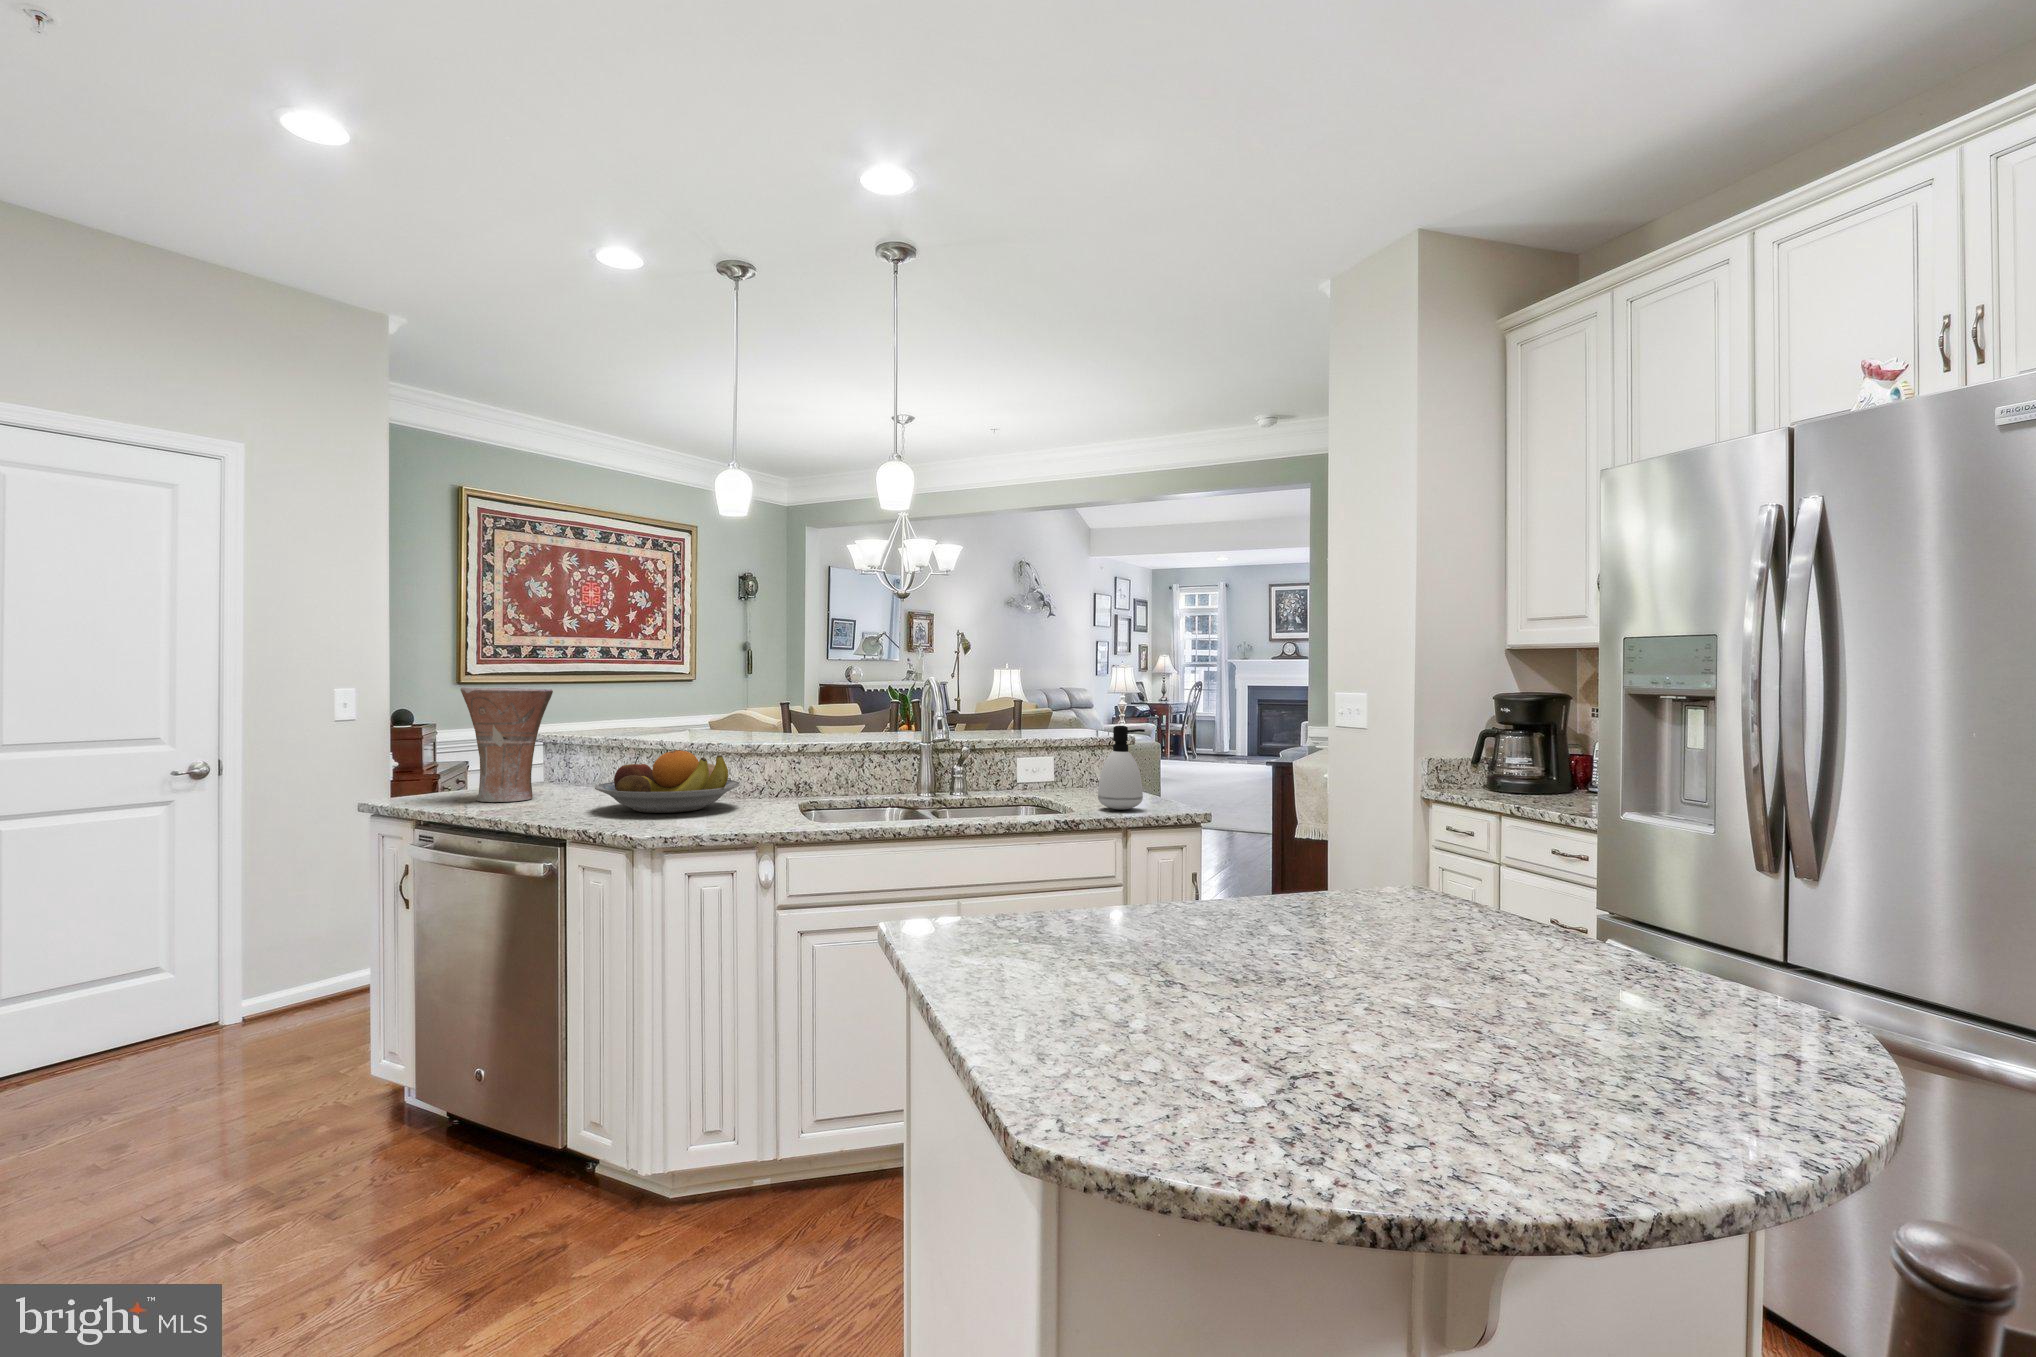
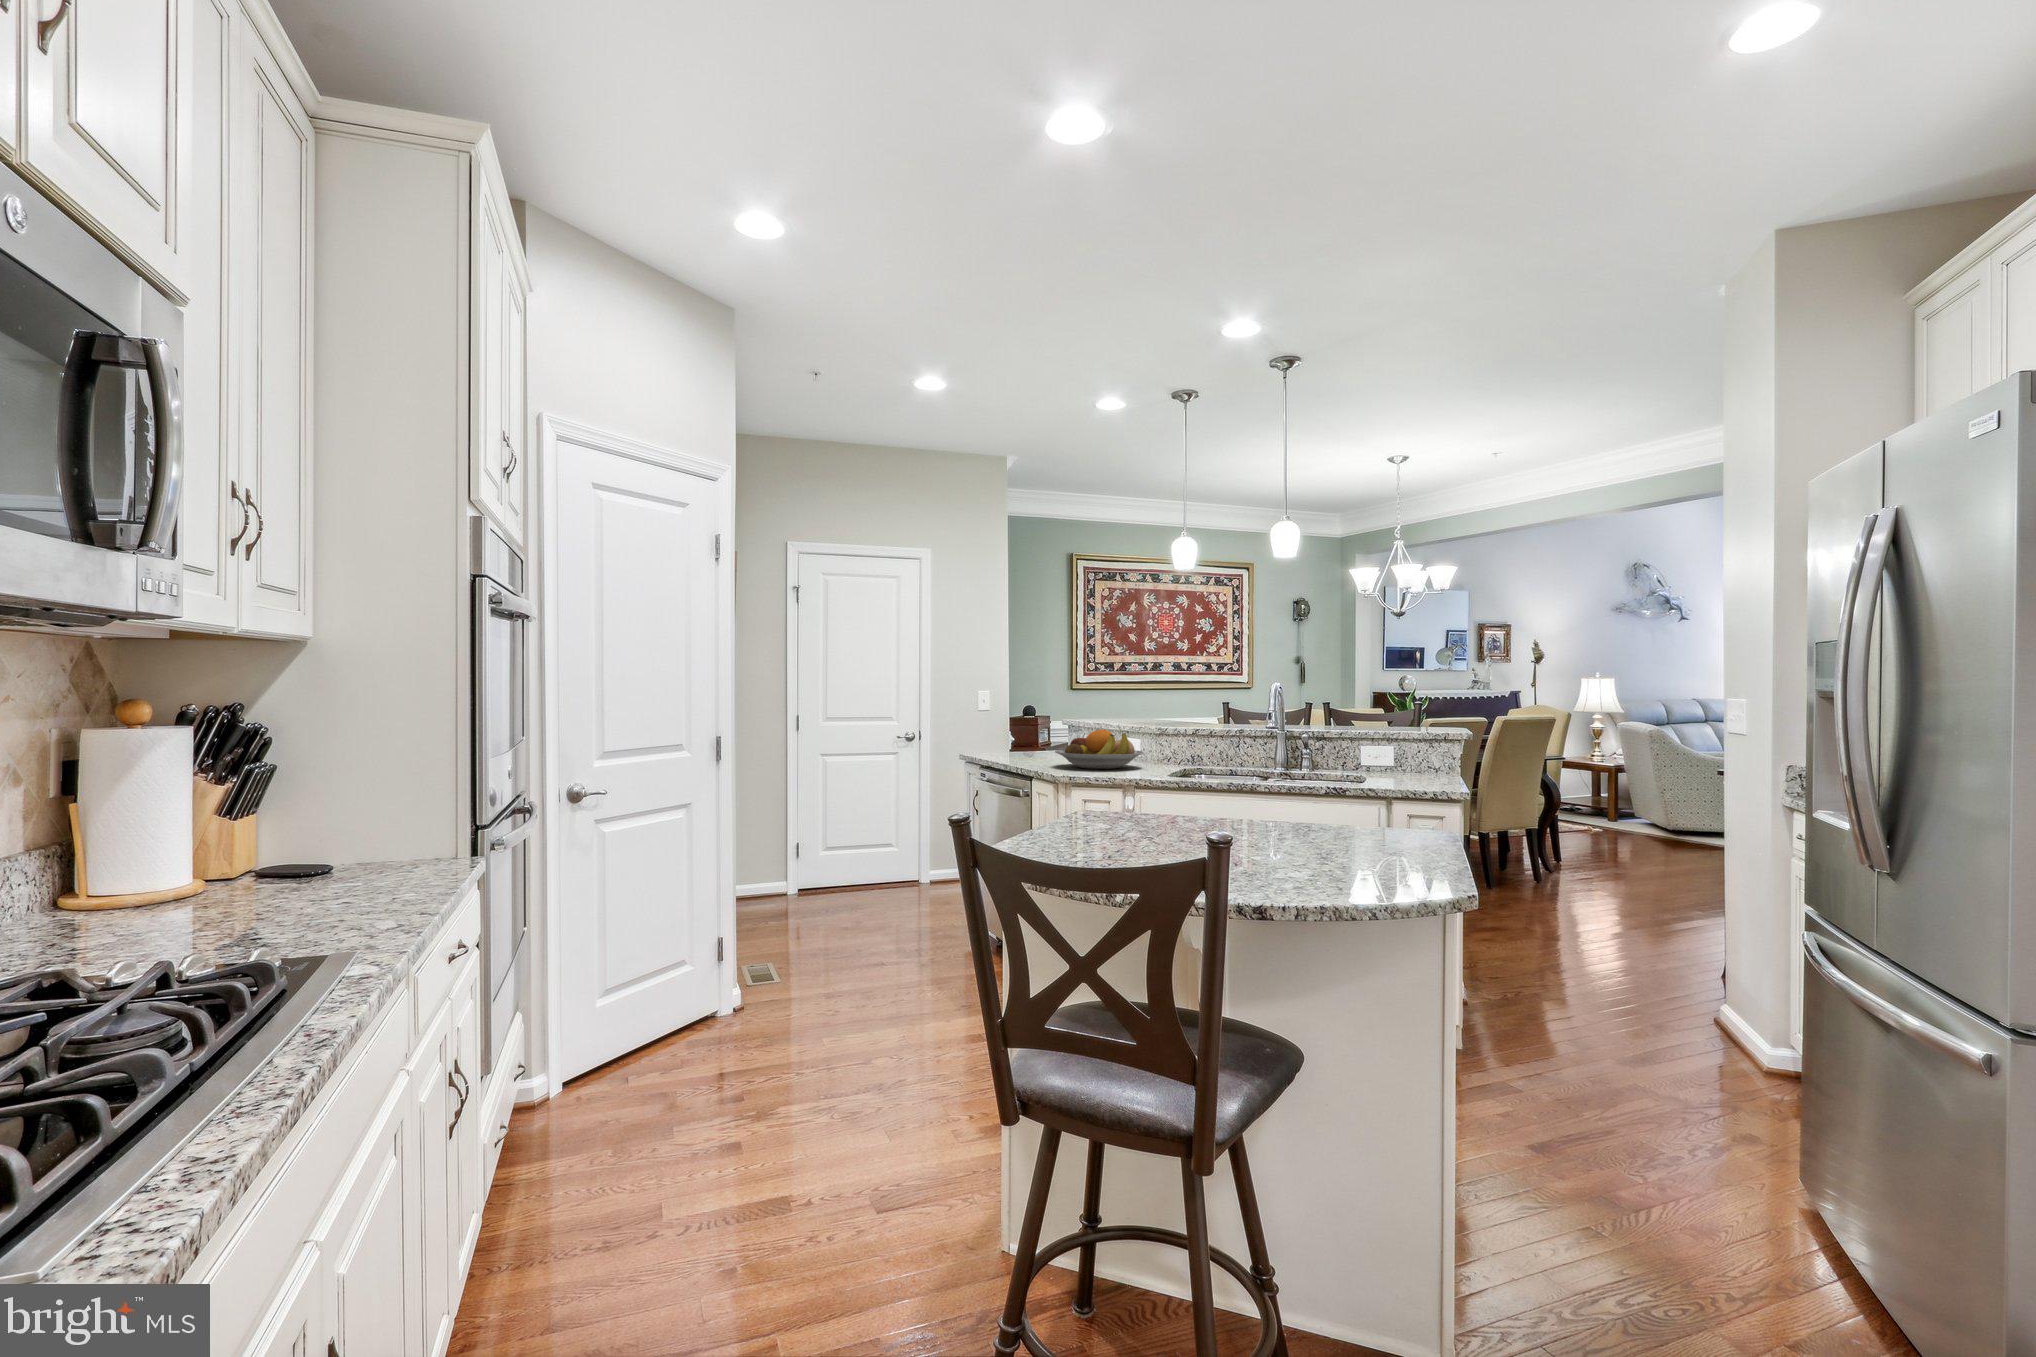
vase: present [460,687,553,802] -> none [1000,689,1051,759]
soap dispenser: present [1098,726,1145,810] -> none [1389,720,1428,787]

